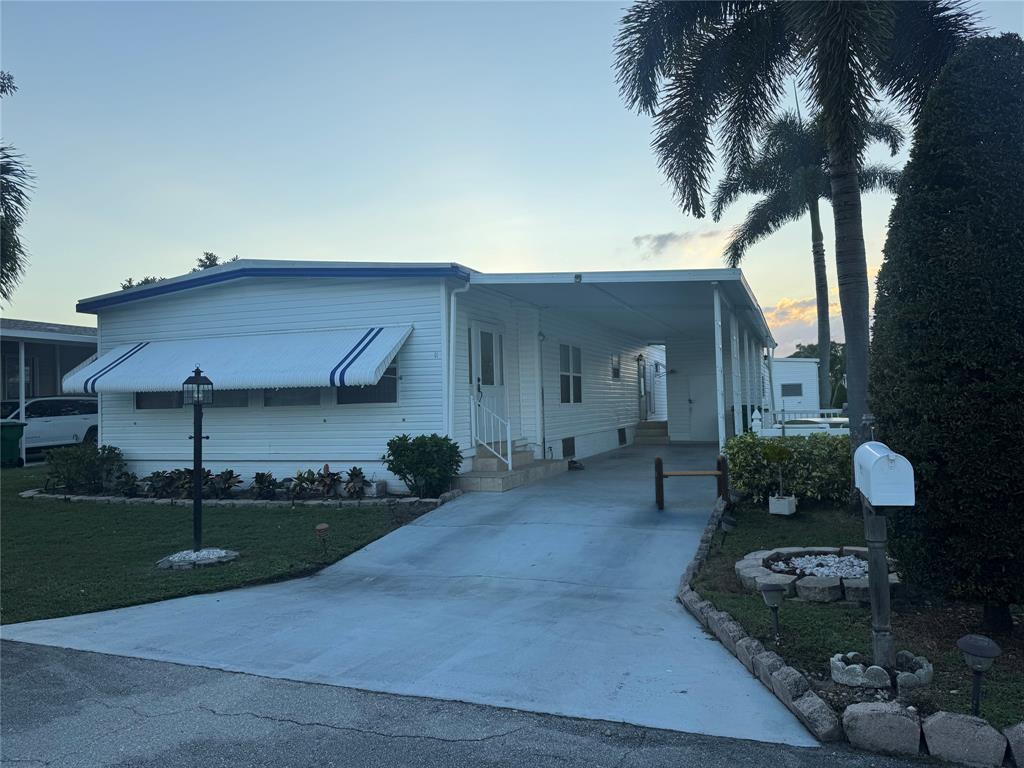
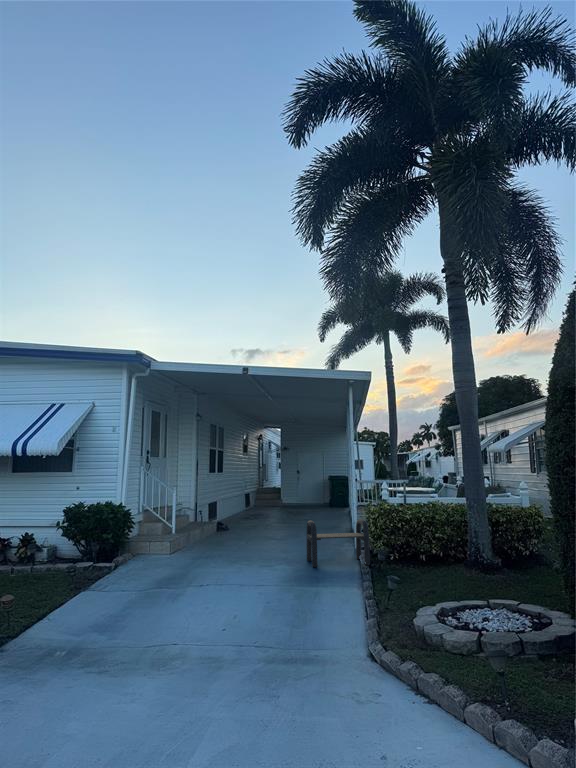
potted tree: present [761,443,796,515] -> none [398,510,426,571]

